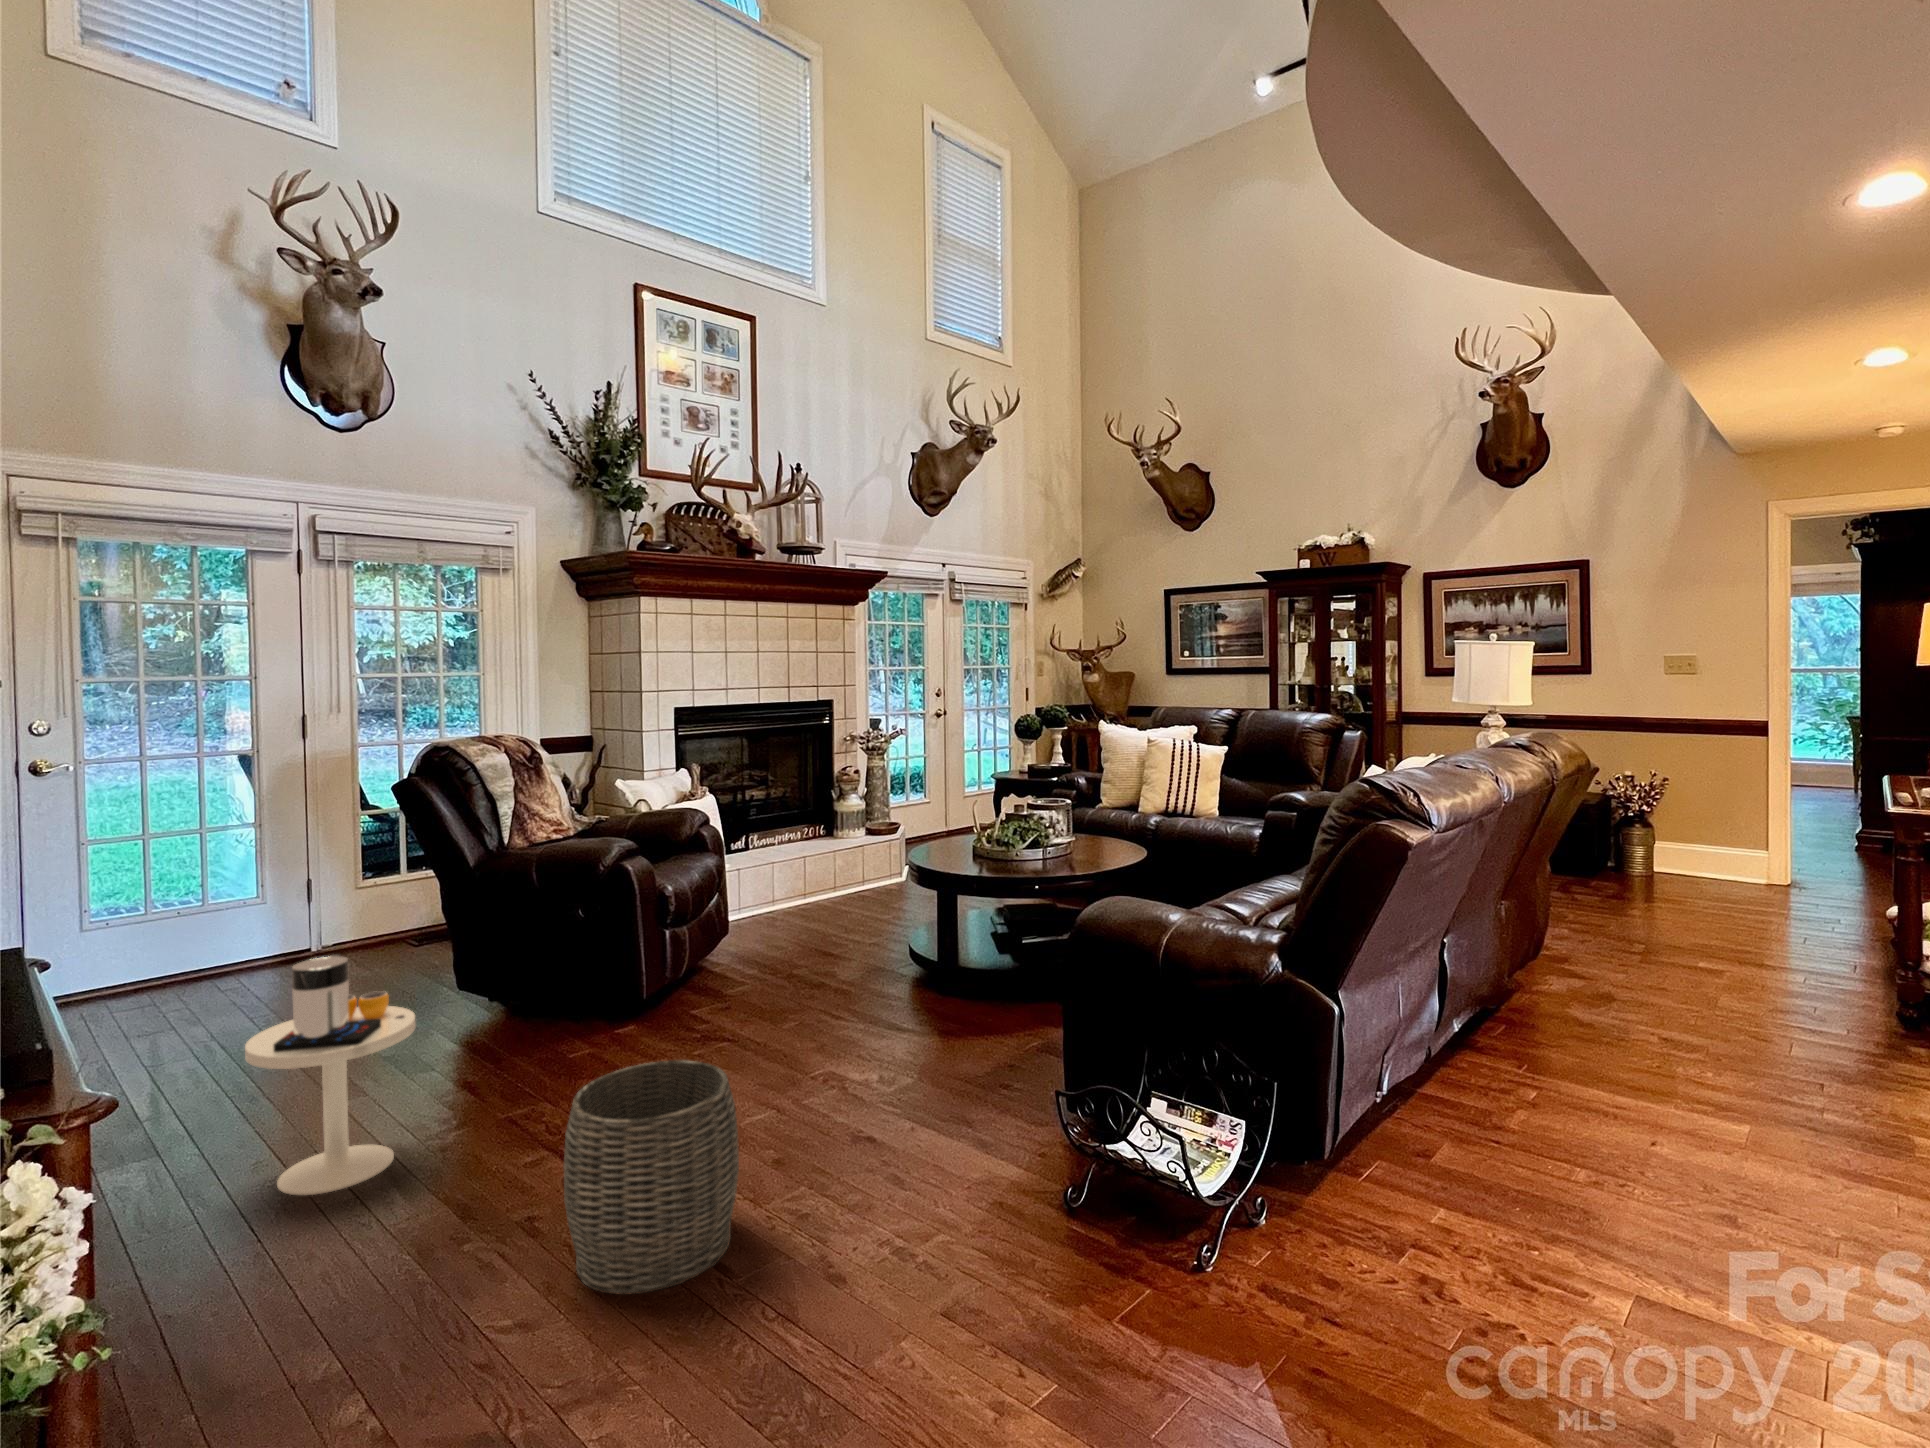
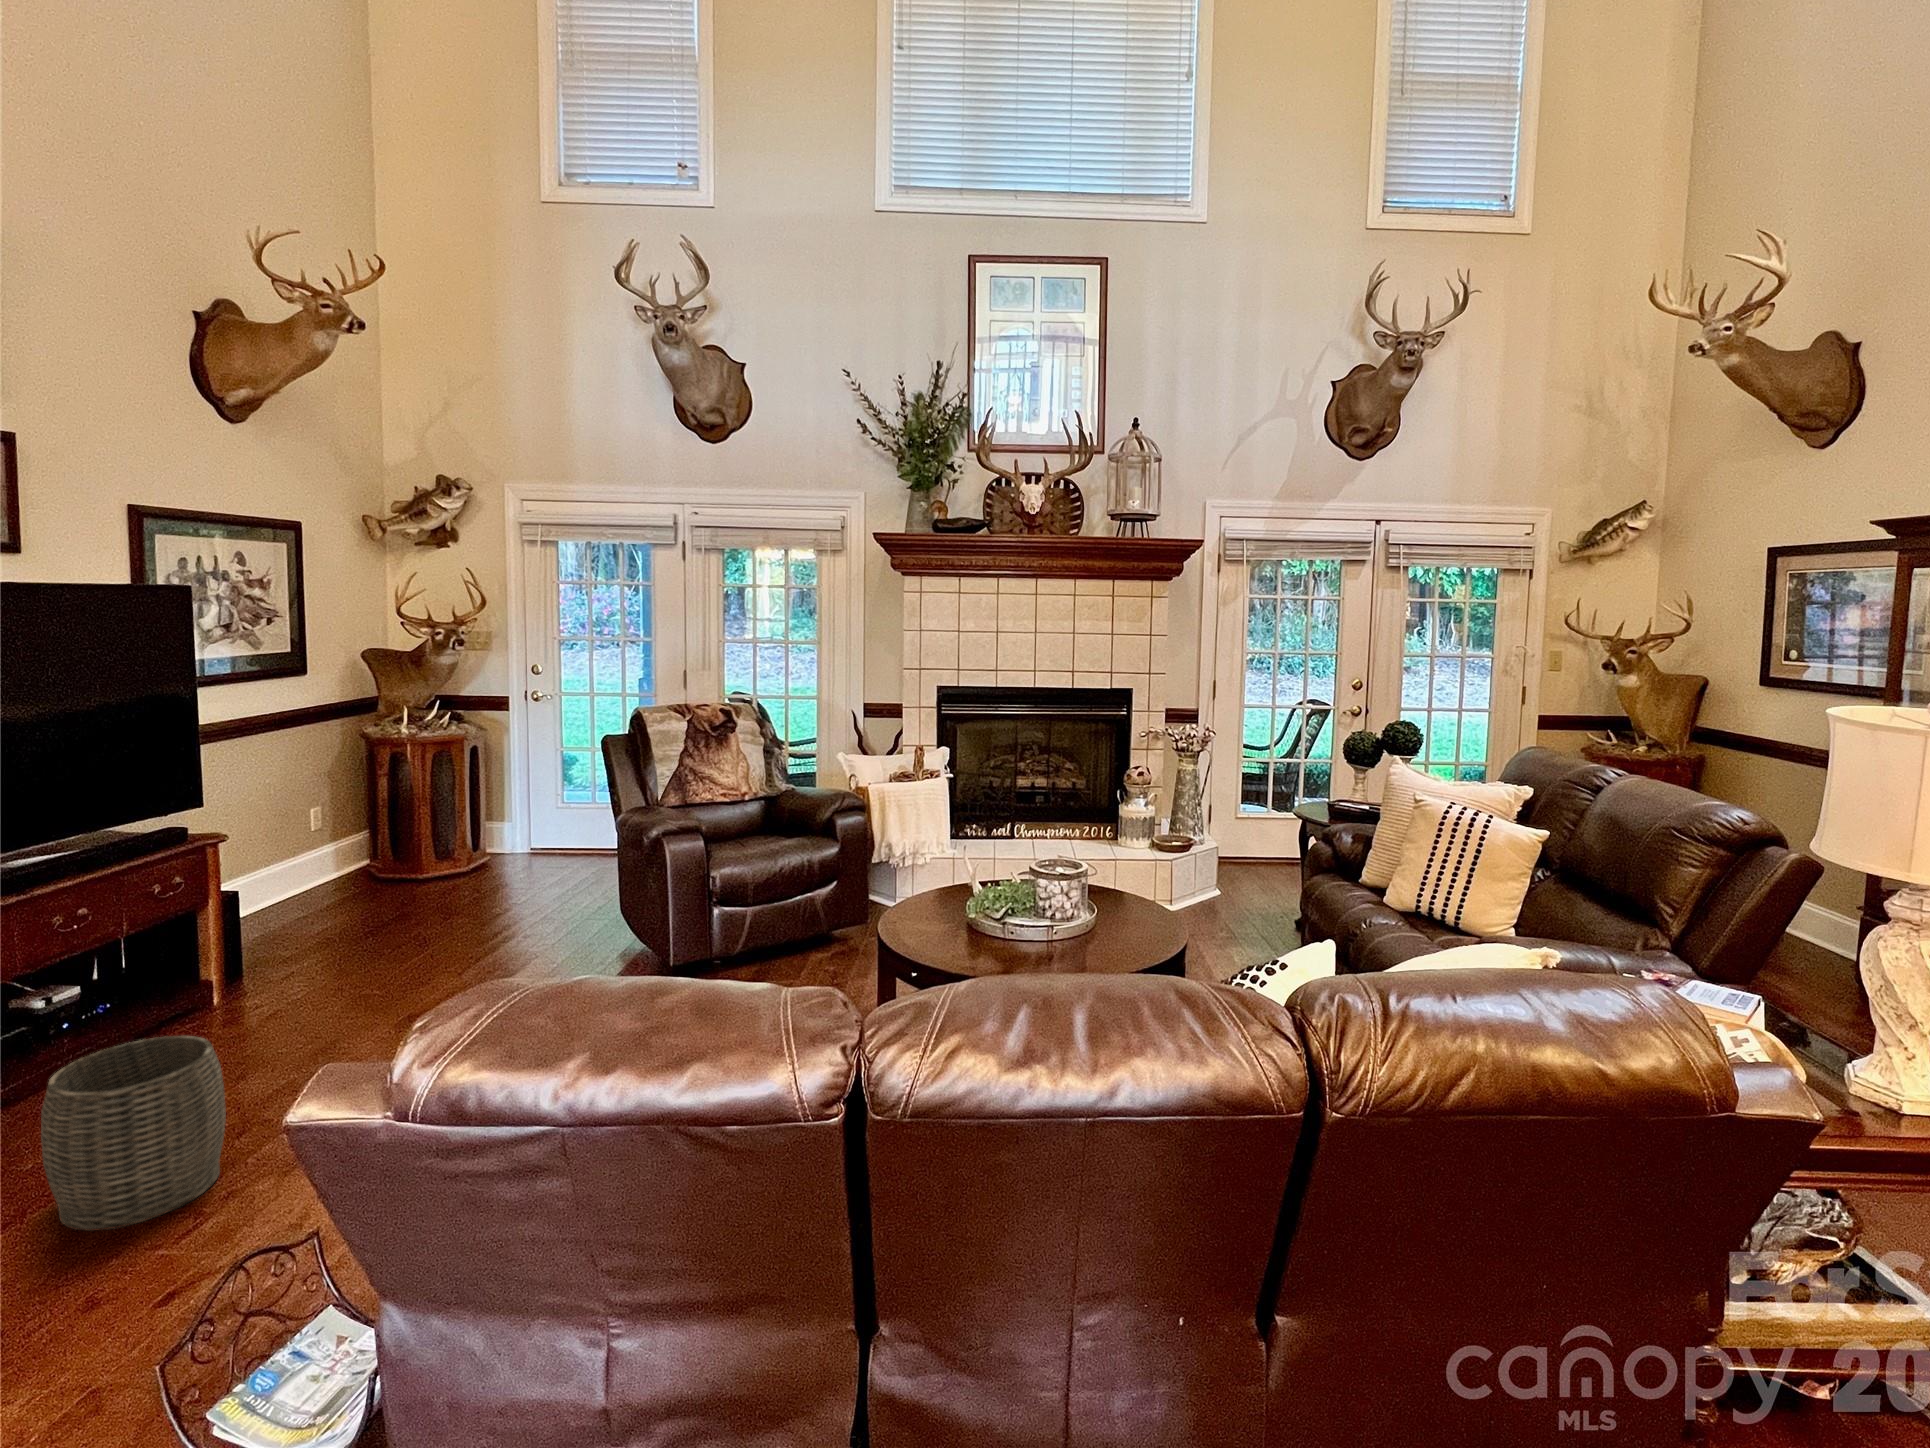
side table: present [245,954,416,1195] -> none [223,875,348,1042]

